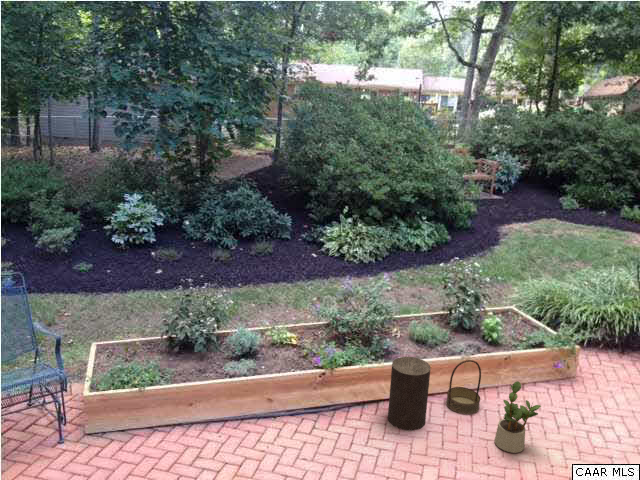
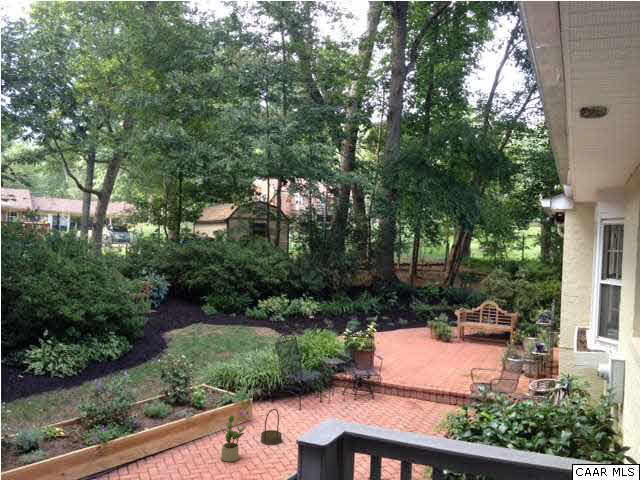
stool: present [388,357,431,430] -> none [149,420,178,470]
basket: present [446,360,481,414] -> present [261,409,282,445]

